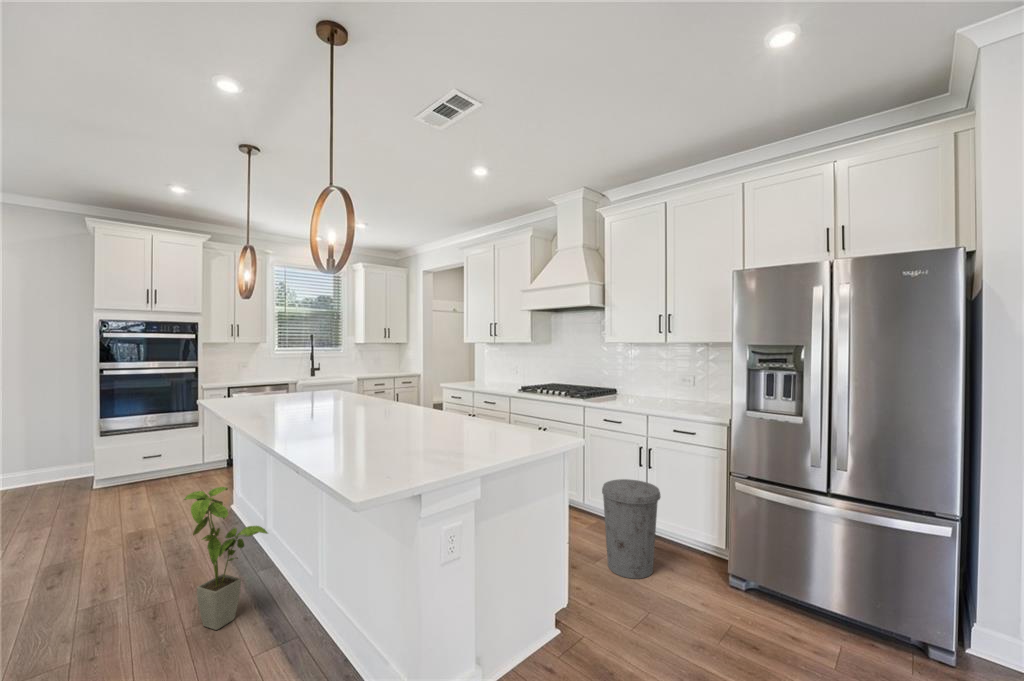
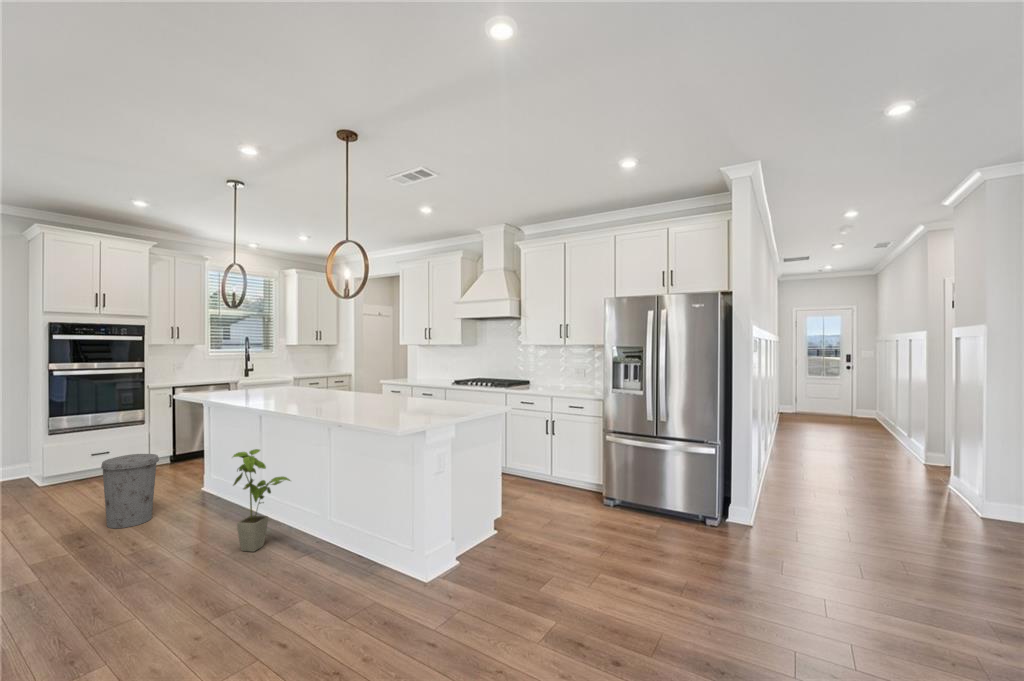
trash can: present [602,479,661,579] -> present [101,454,159,528]

